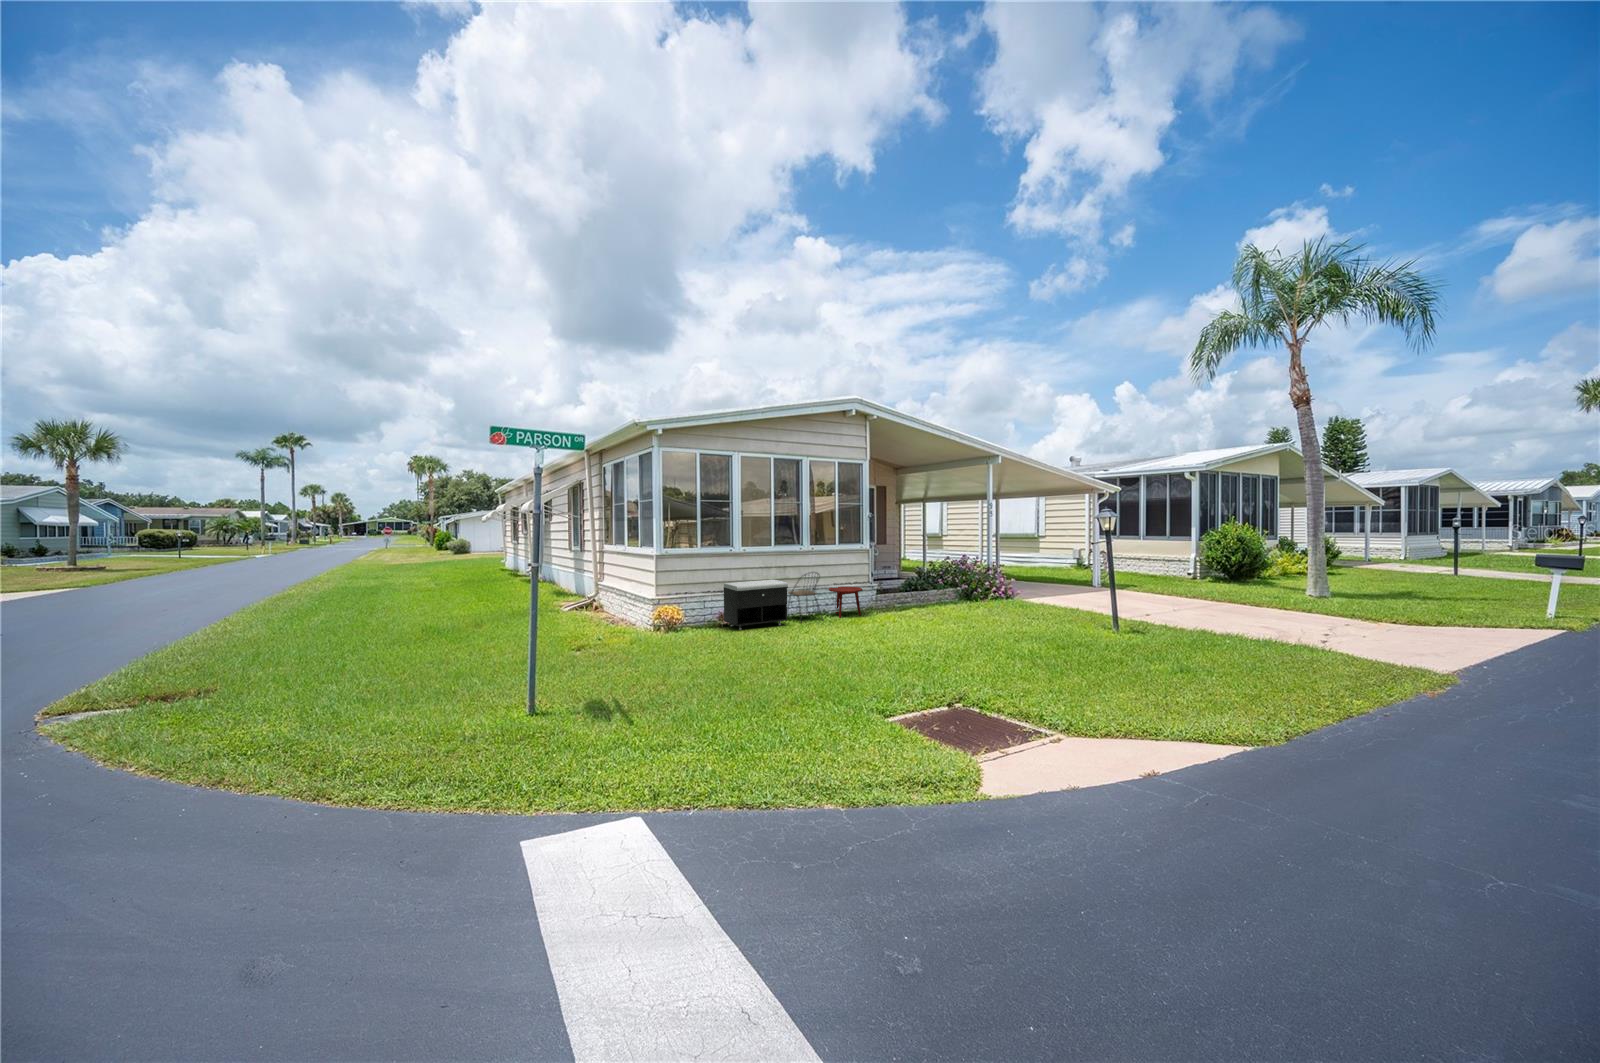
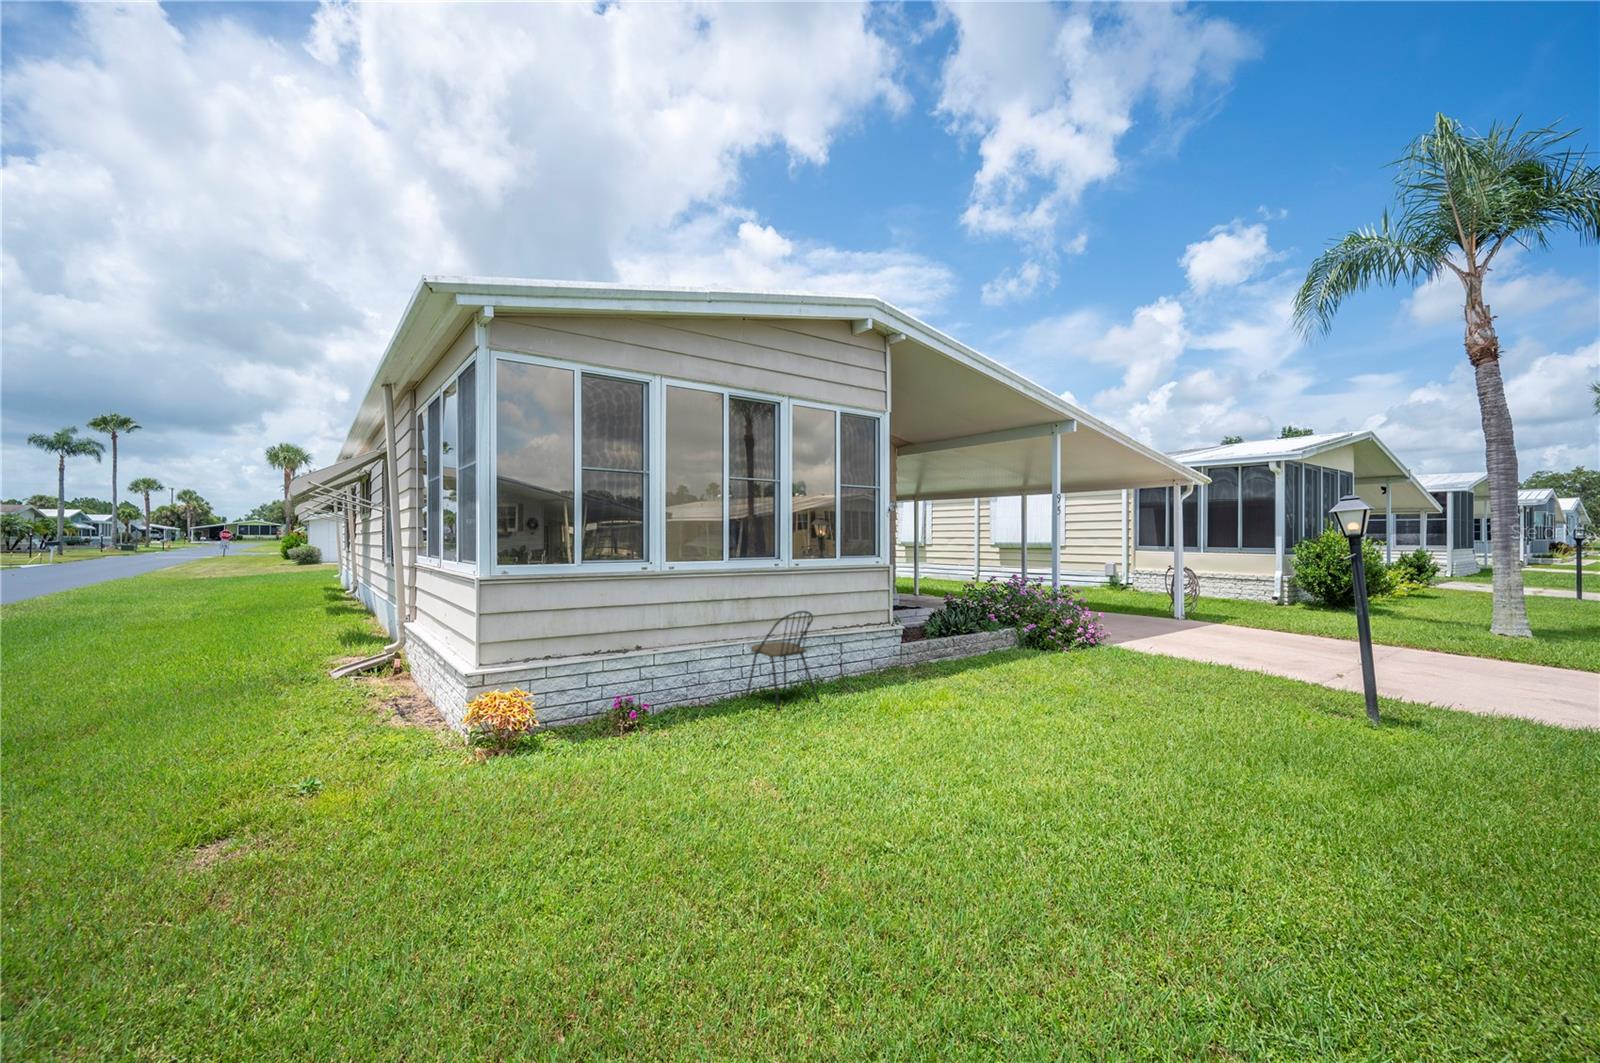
storage bench: present [724,580,788,630] -> none [625,625,755,734]
side table: present [829,587,862,618] -> none [824,633,885,694]

